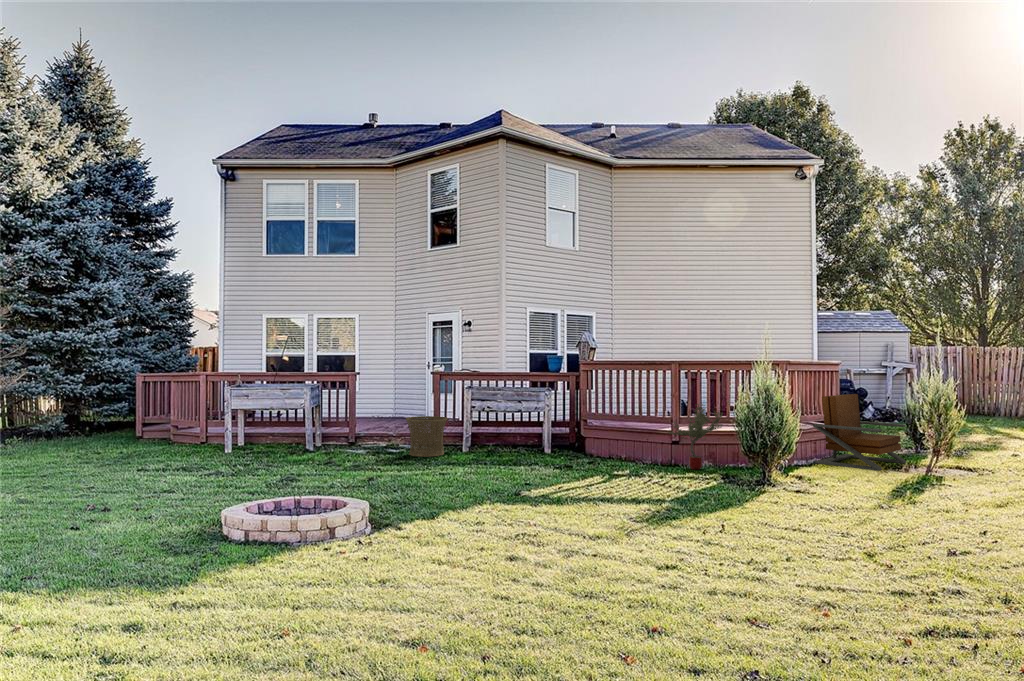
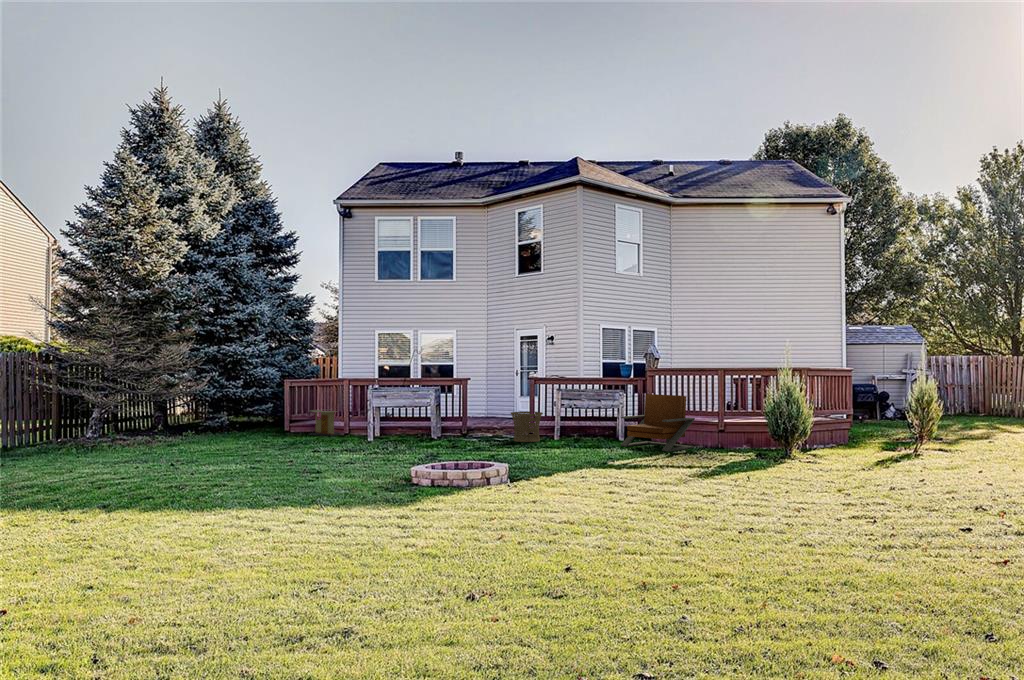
lounge chair: present [813,394,906,471] -> present [621,394,695,452]
potted tree: present [669,404,722,470] -> none [715,401,757,451]
side table: none [148,414,193,449] -> present [309,410,340,435]

